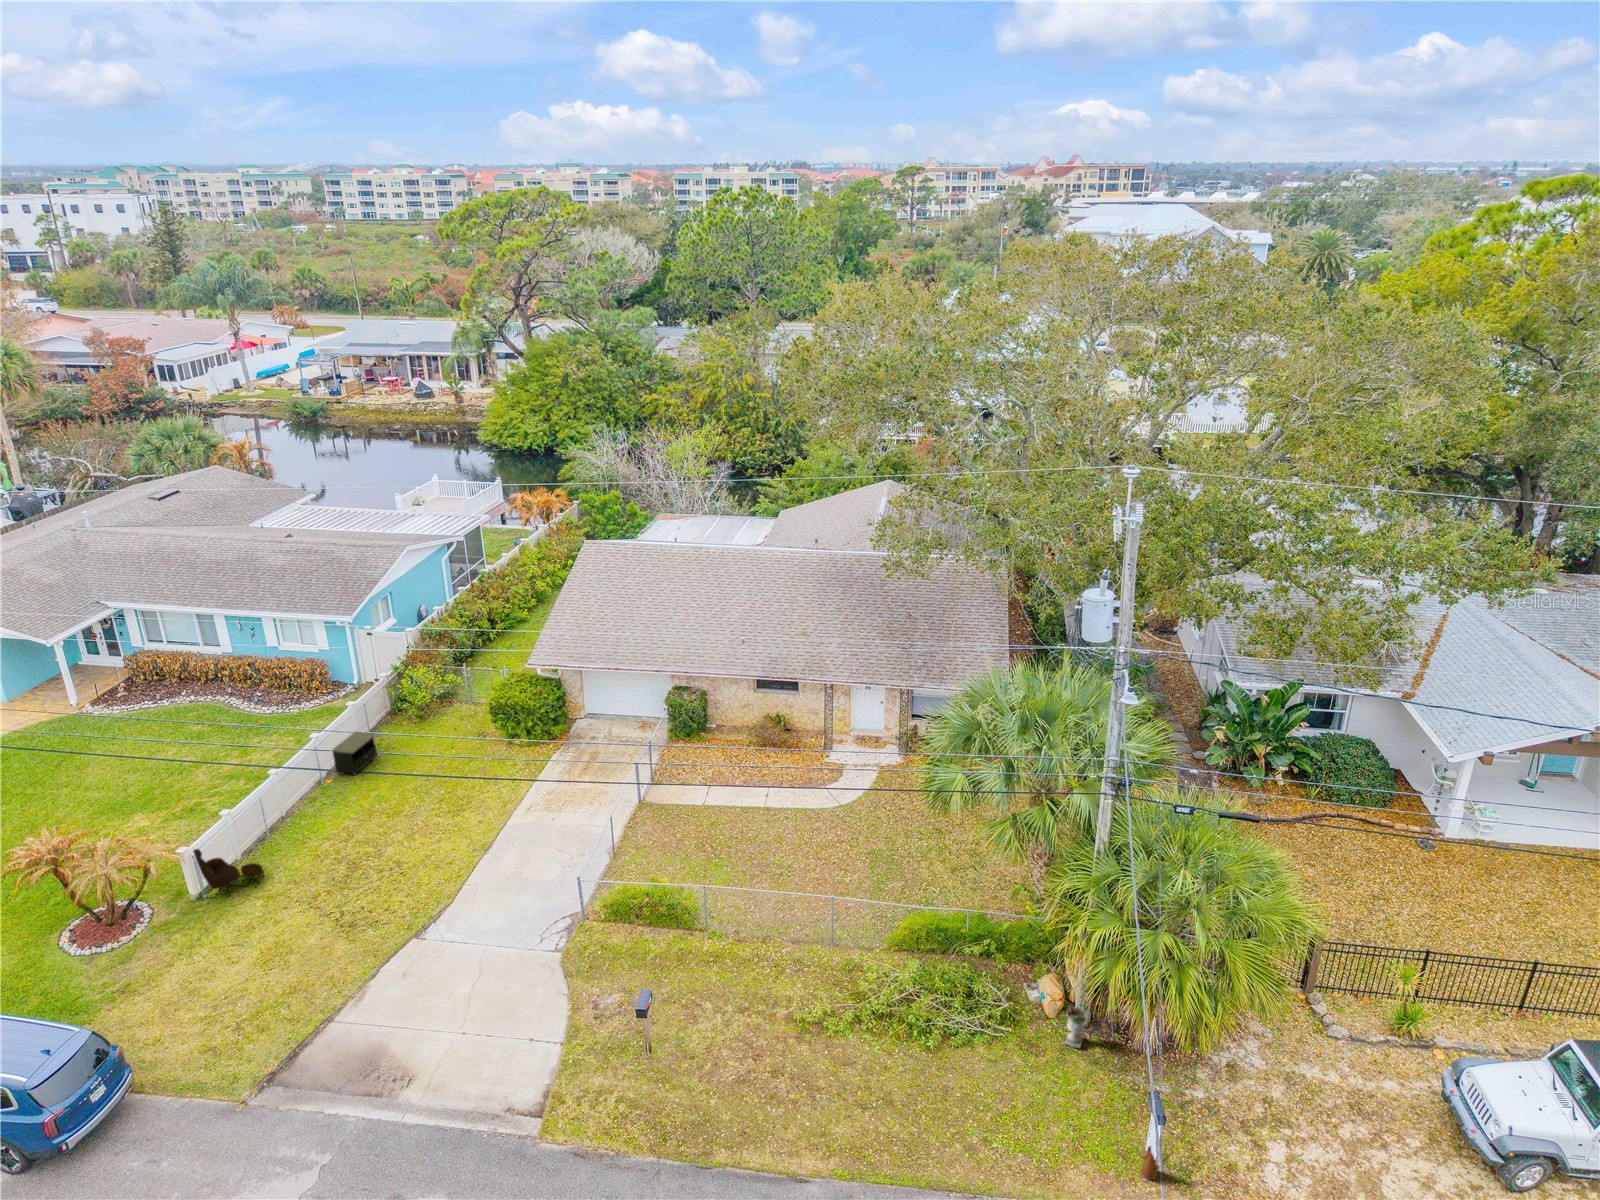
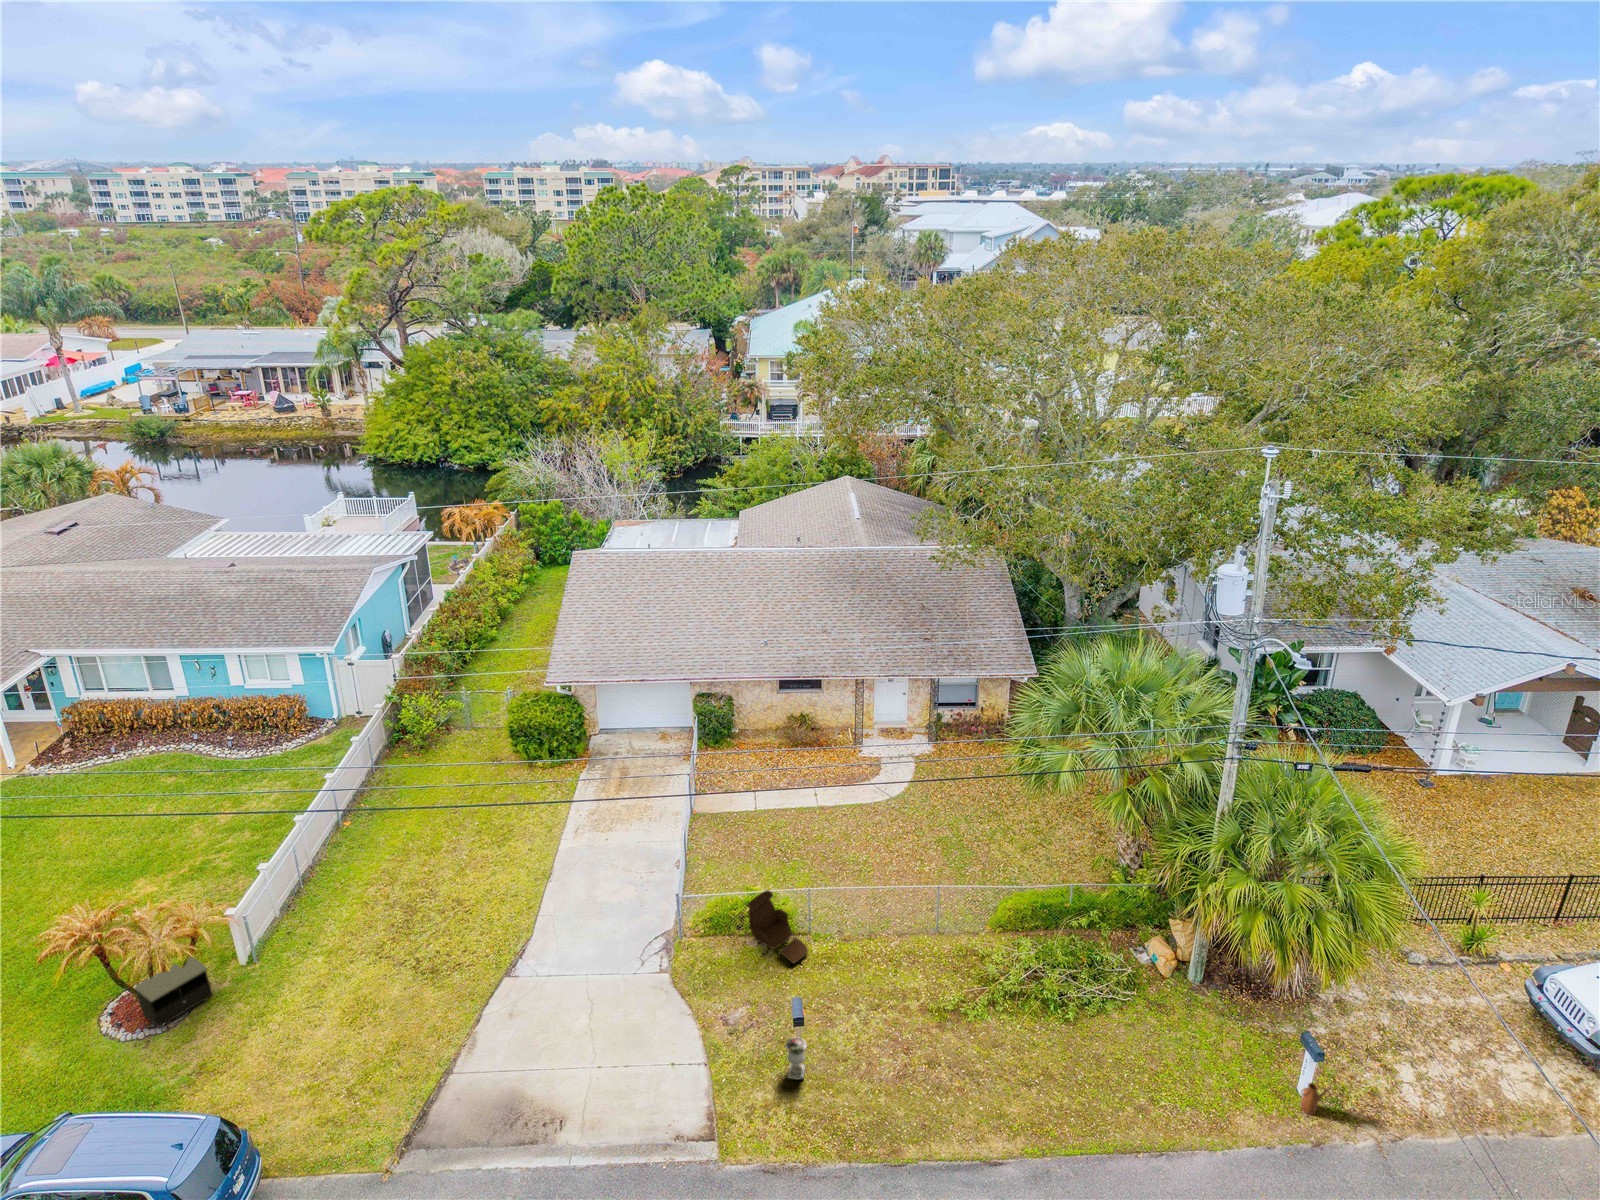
storage bench: present [332,731,377,774] -> present [135,957,213,1027]
lounge chair: present [194,849,264,897] -> present [748,890,808,967]
planter: present [1065,1007,1088,1048] -> present [785,1037,807,1079]

